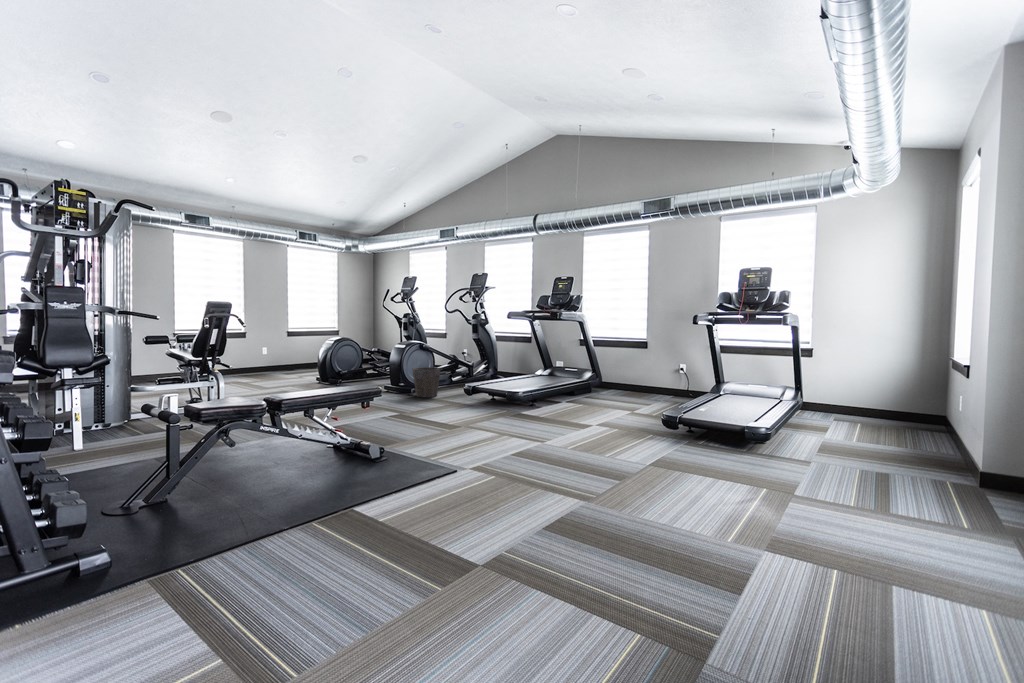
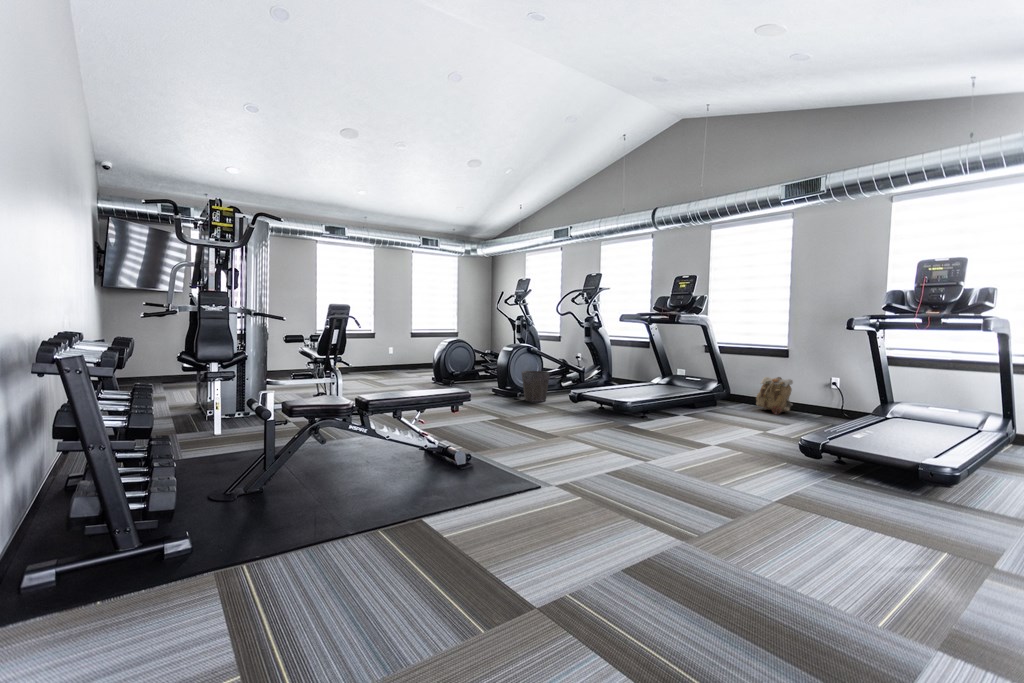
backpack: none [622,365,652,398] -> present [756,377,793,414]

